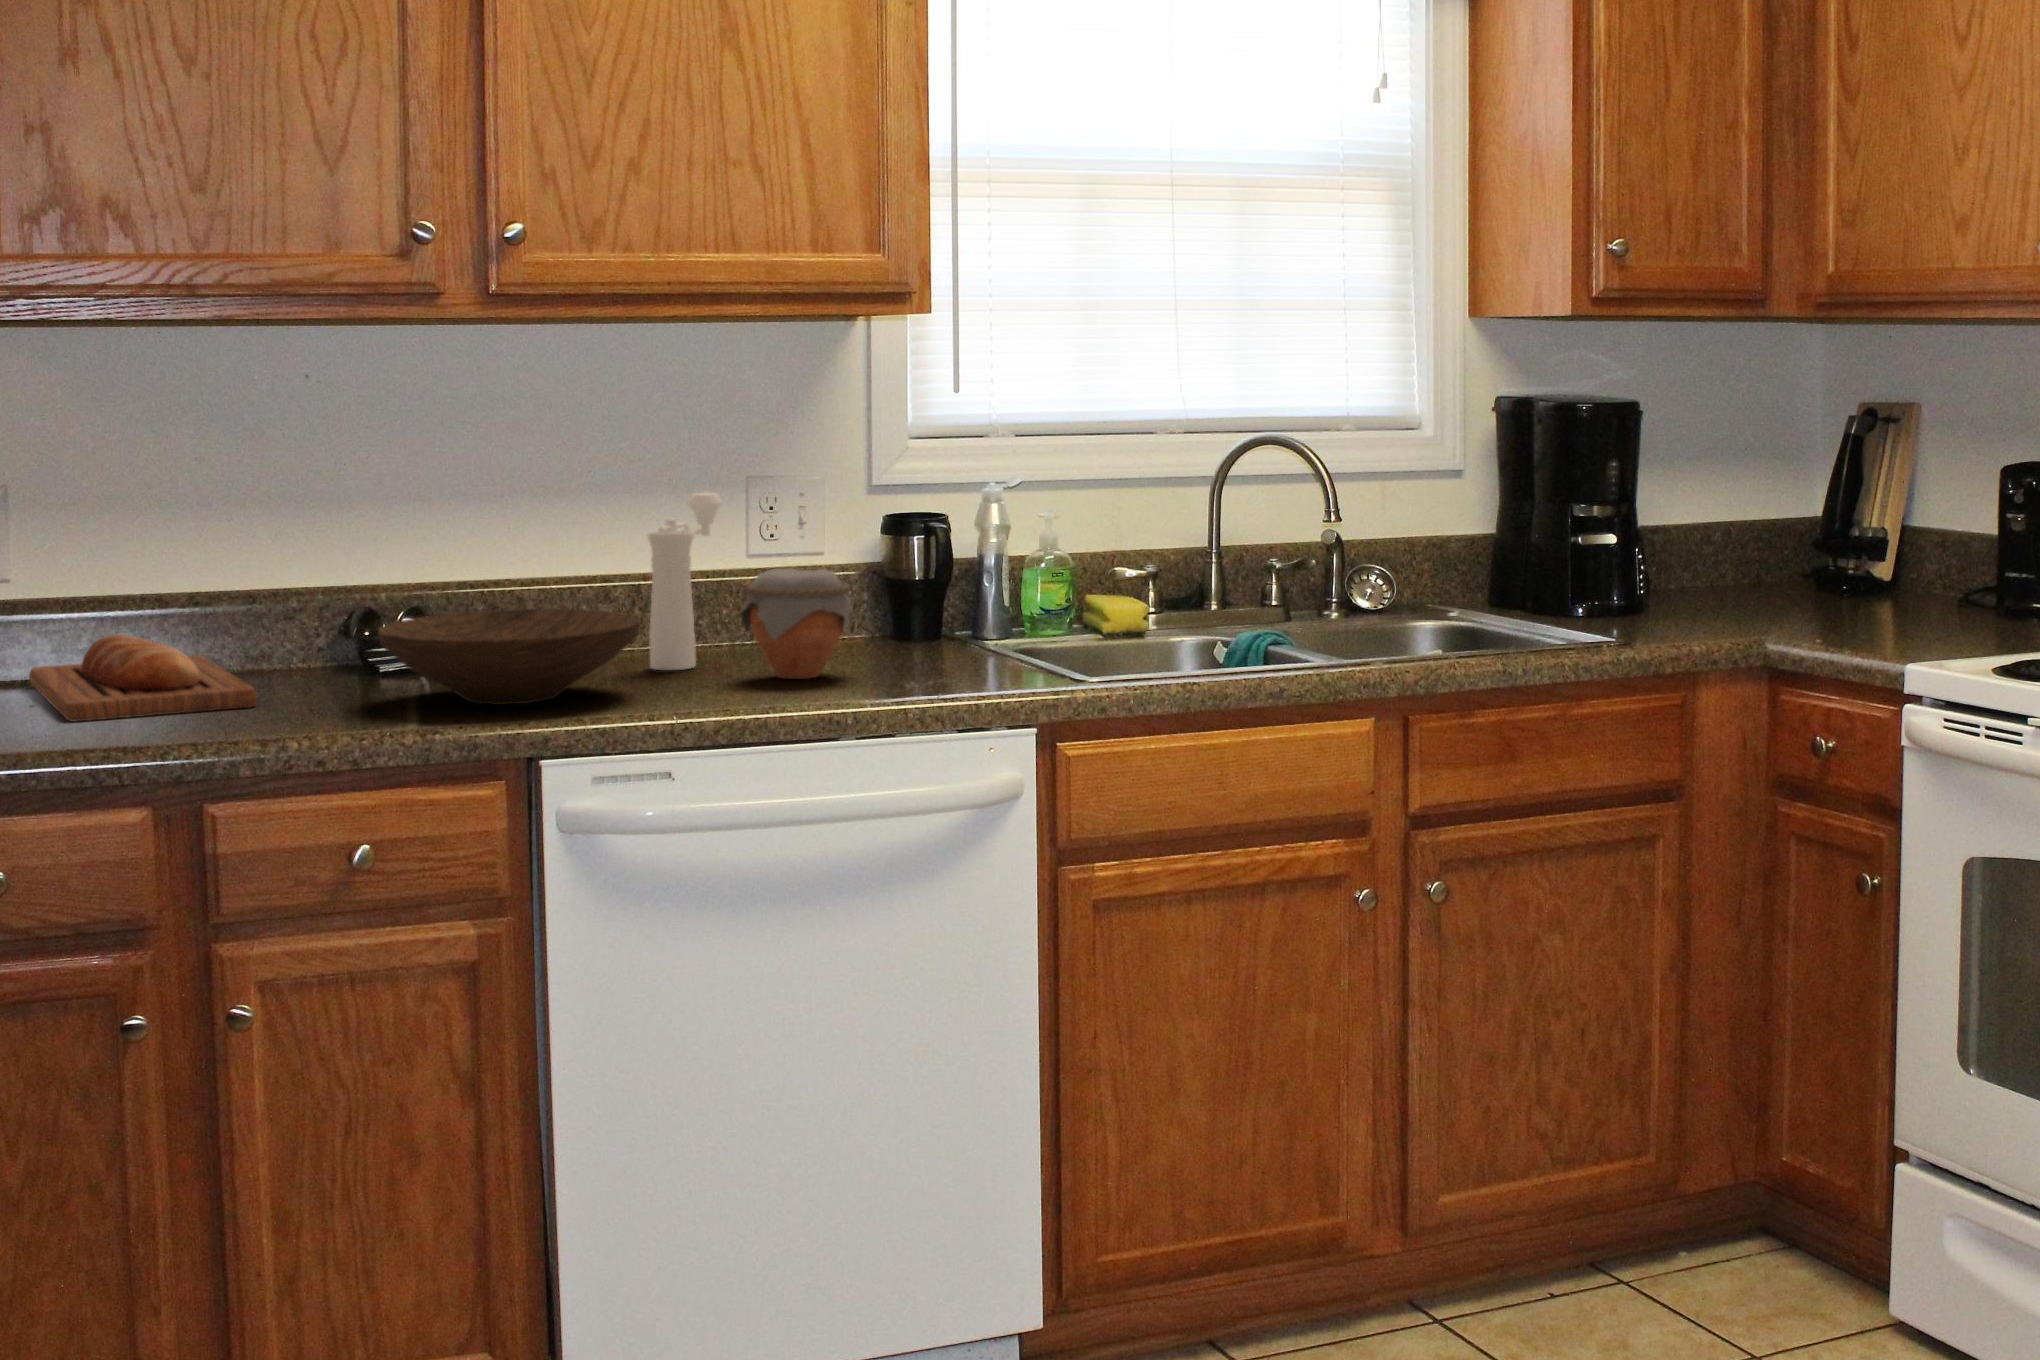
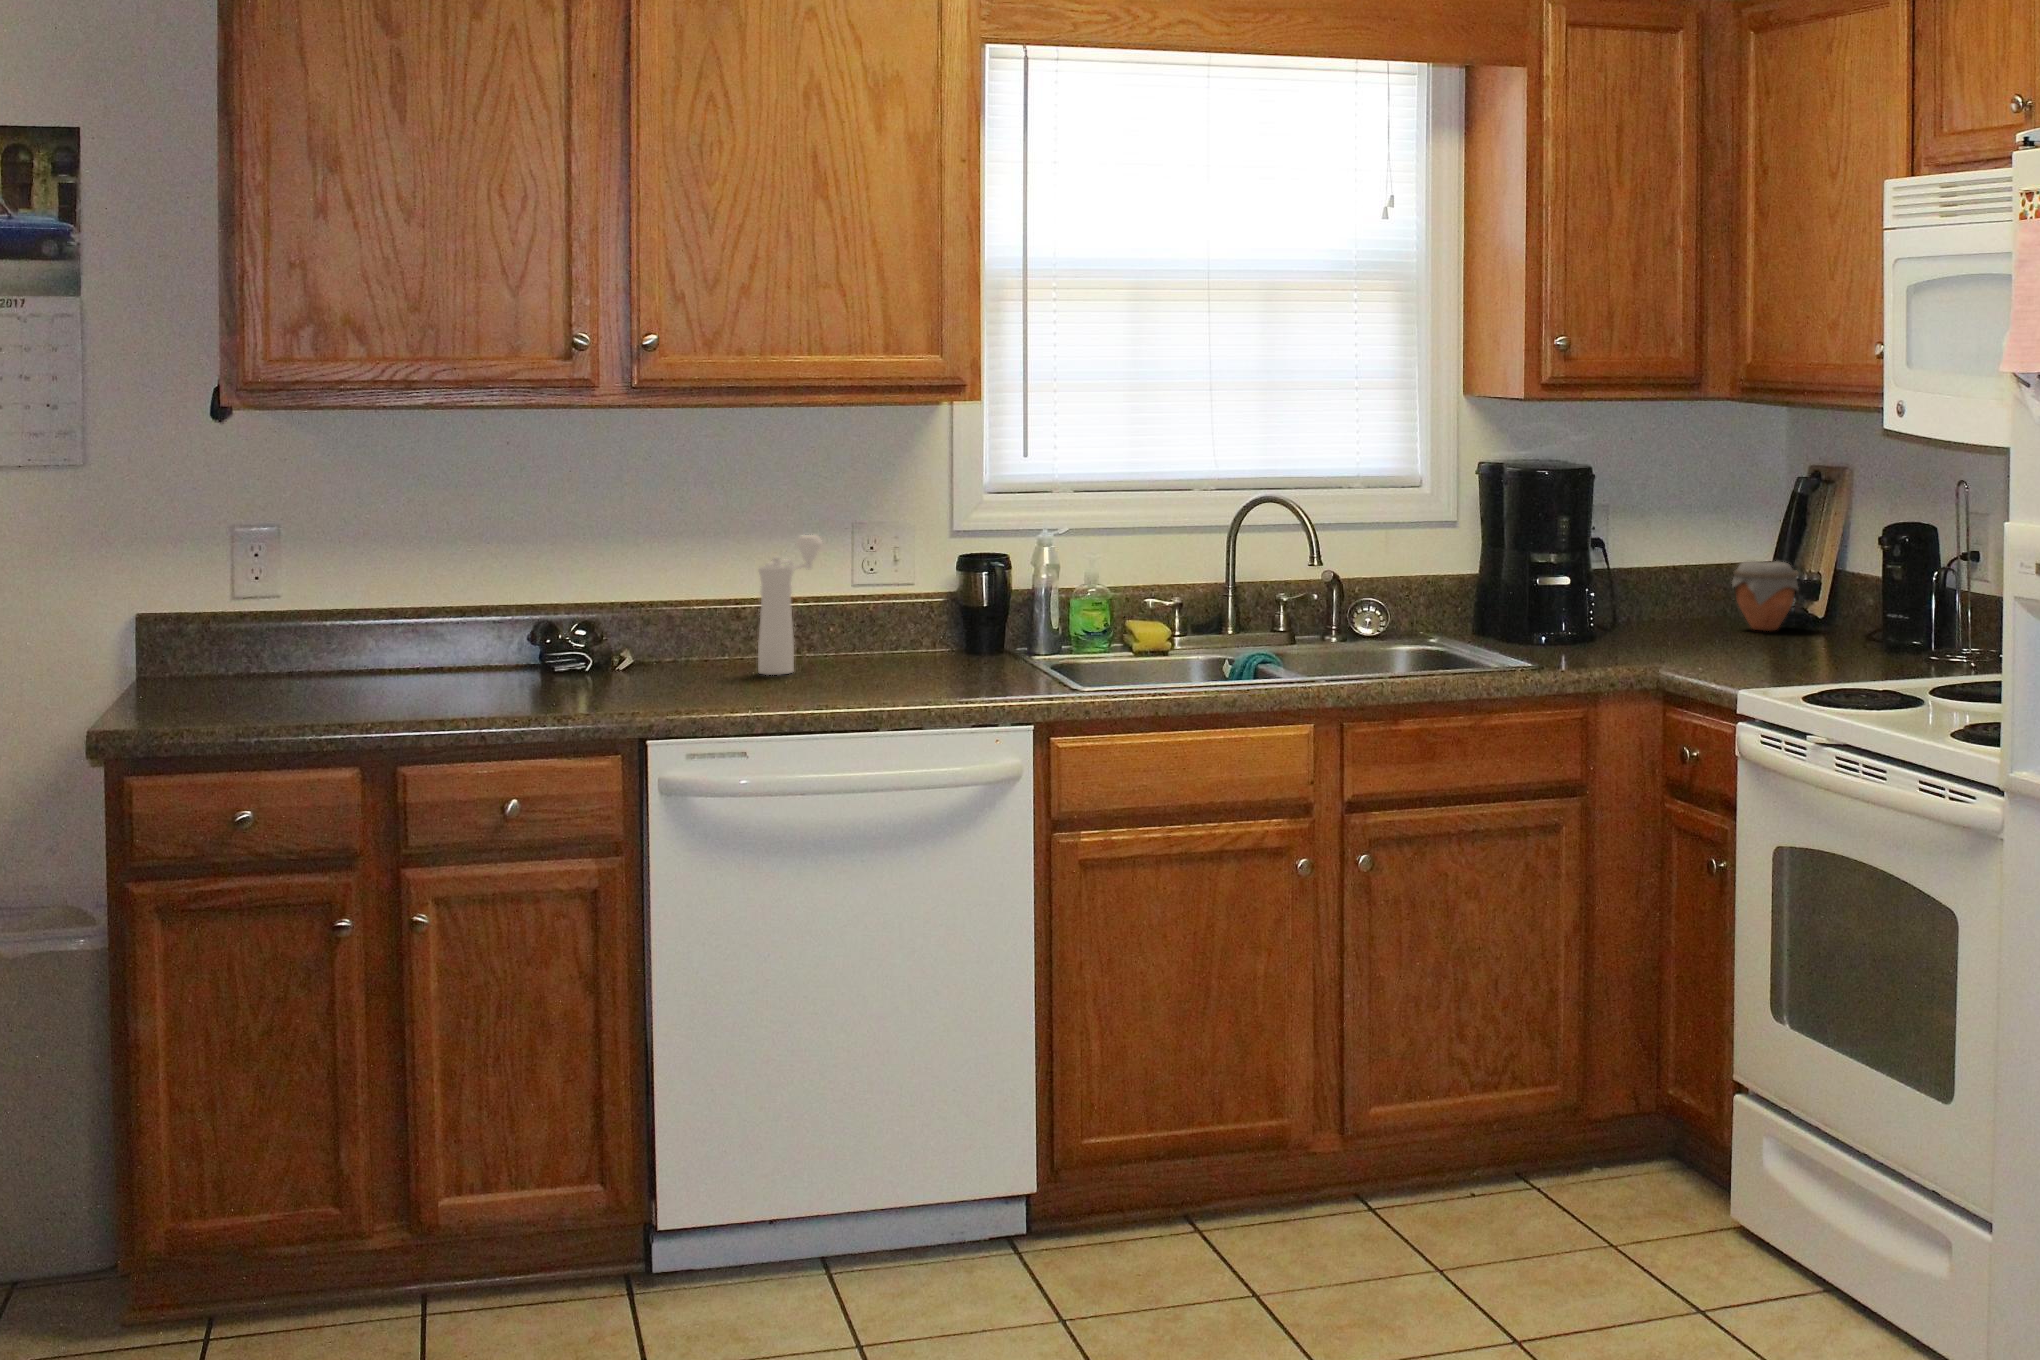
jar: present [740,568,851,679] -> present [1732,560,1799,631]
wooden bowl: present [378,609,640,705] -> none [539,626,738,699]
bread loaf: present [29,635,257,722] -> none [287,641,449,706]

